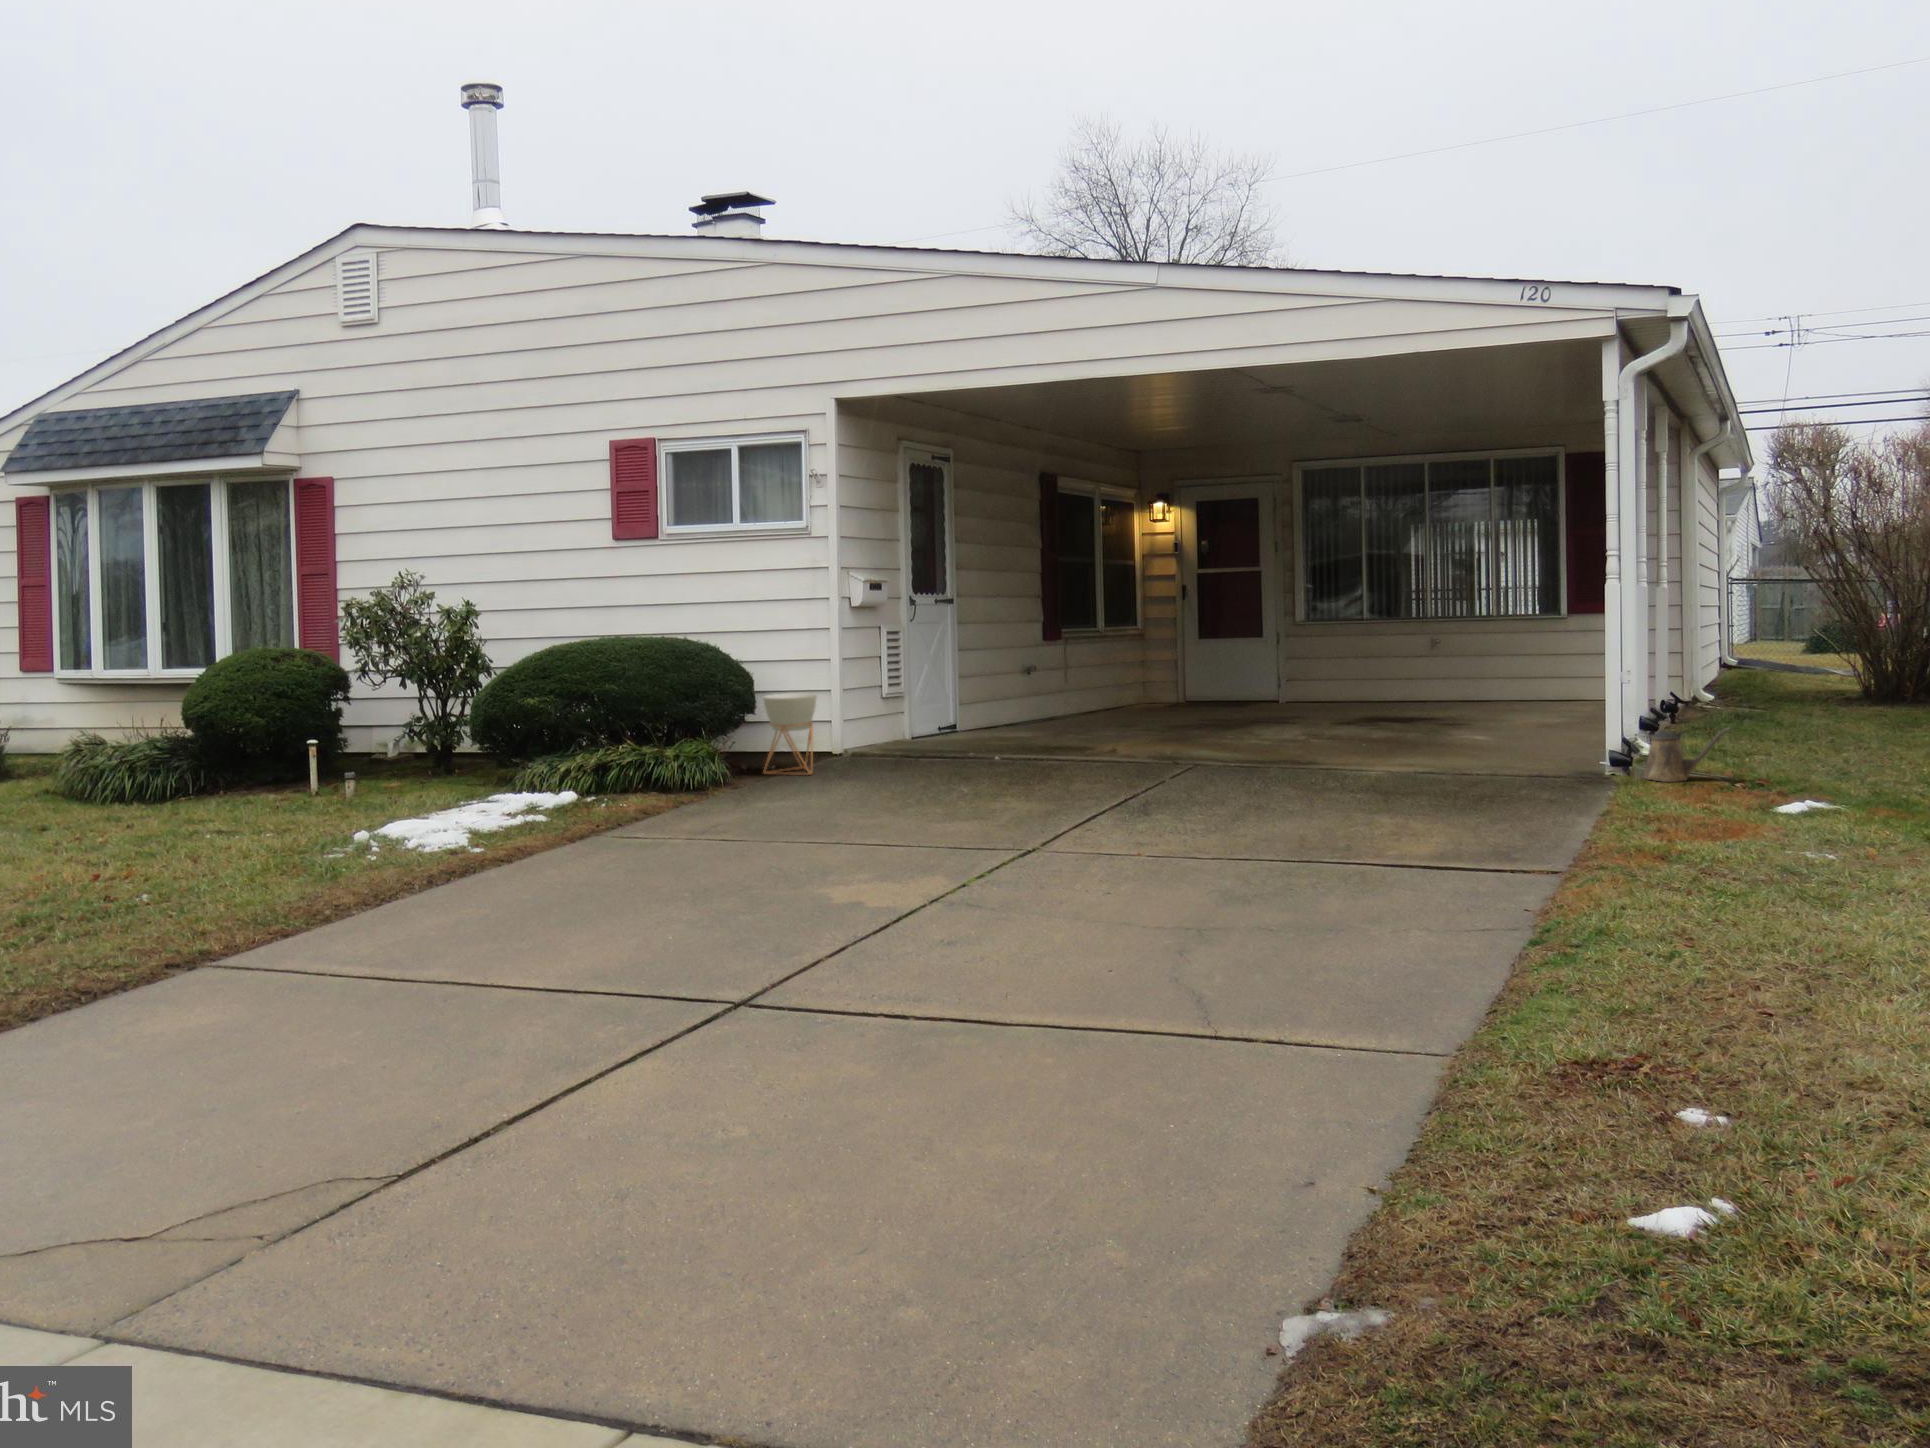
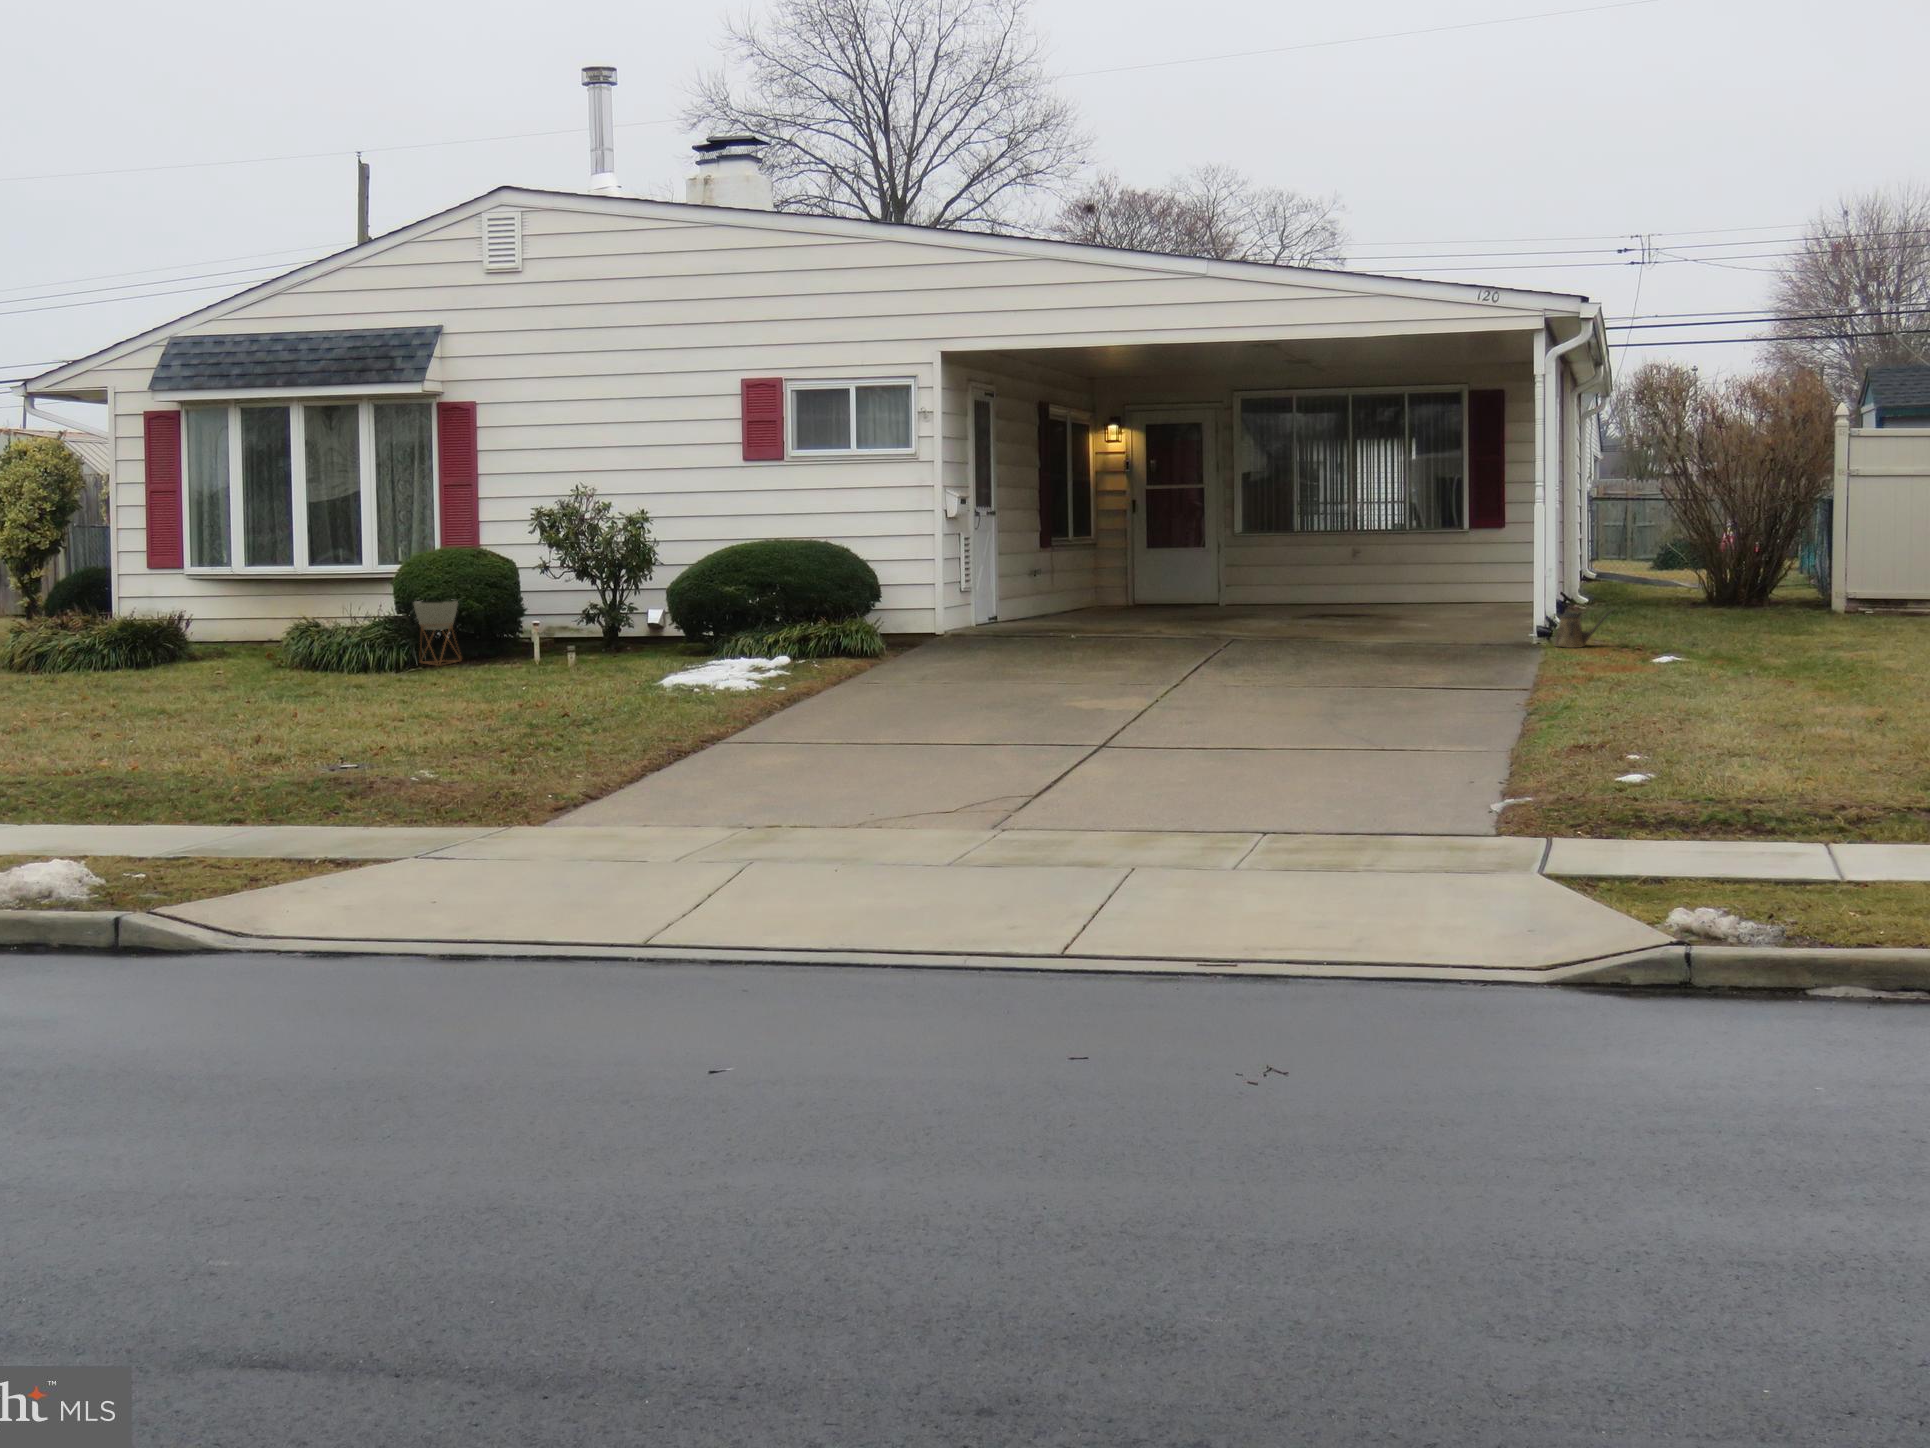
planter: present [763,693,817,775] -> present [414,601,462,666]

